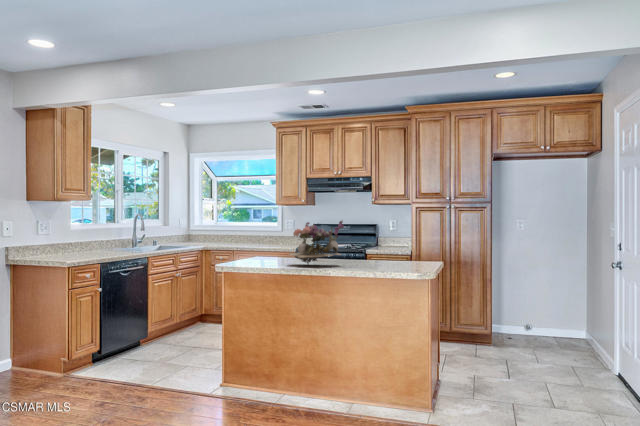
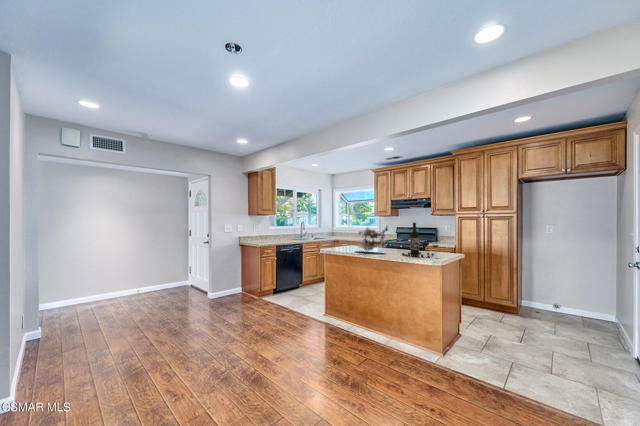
wine bottle: none [367,214,424,268] -> present [402,223,438,258]

